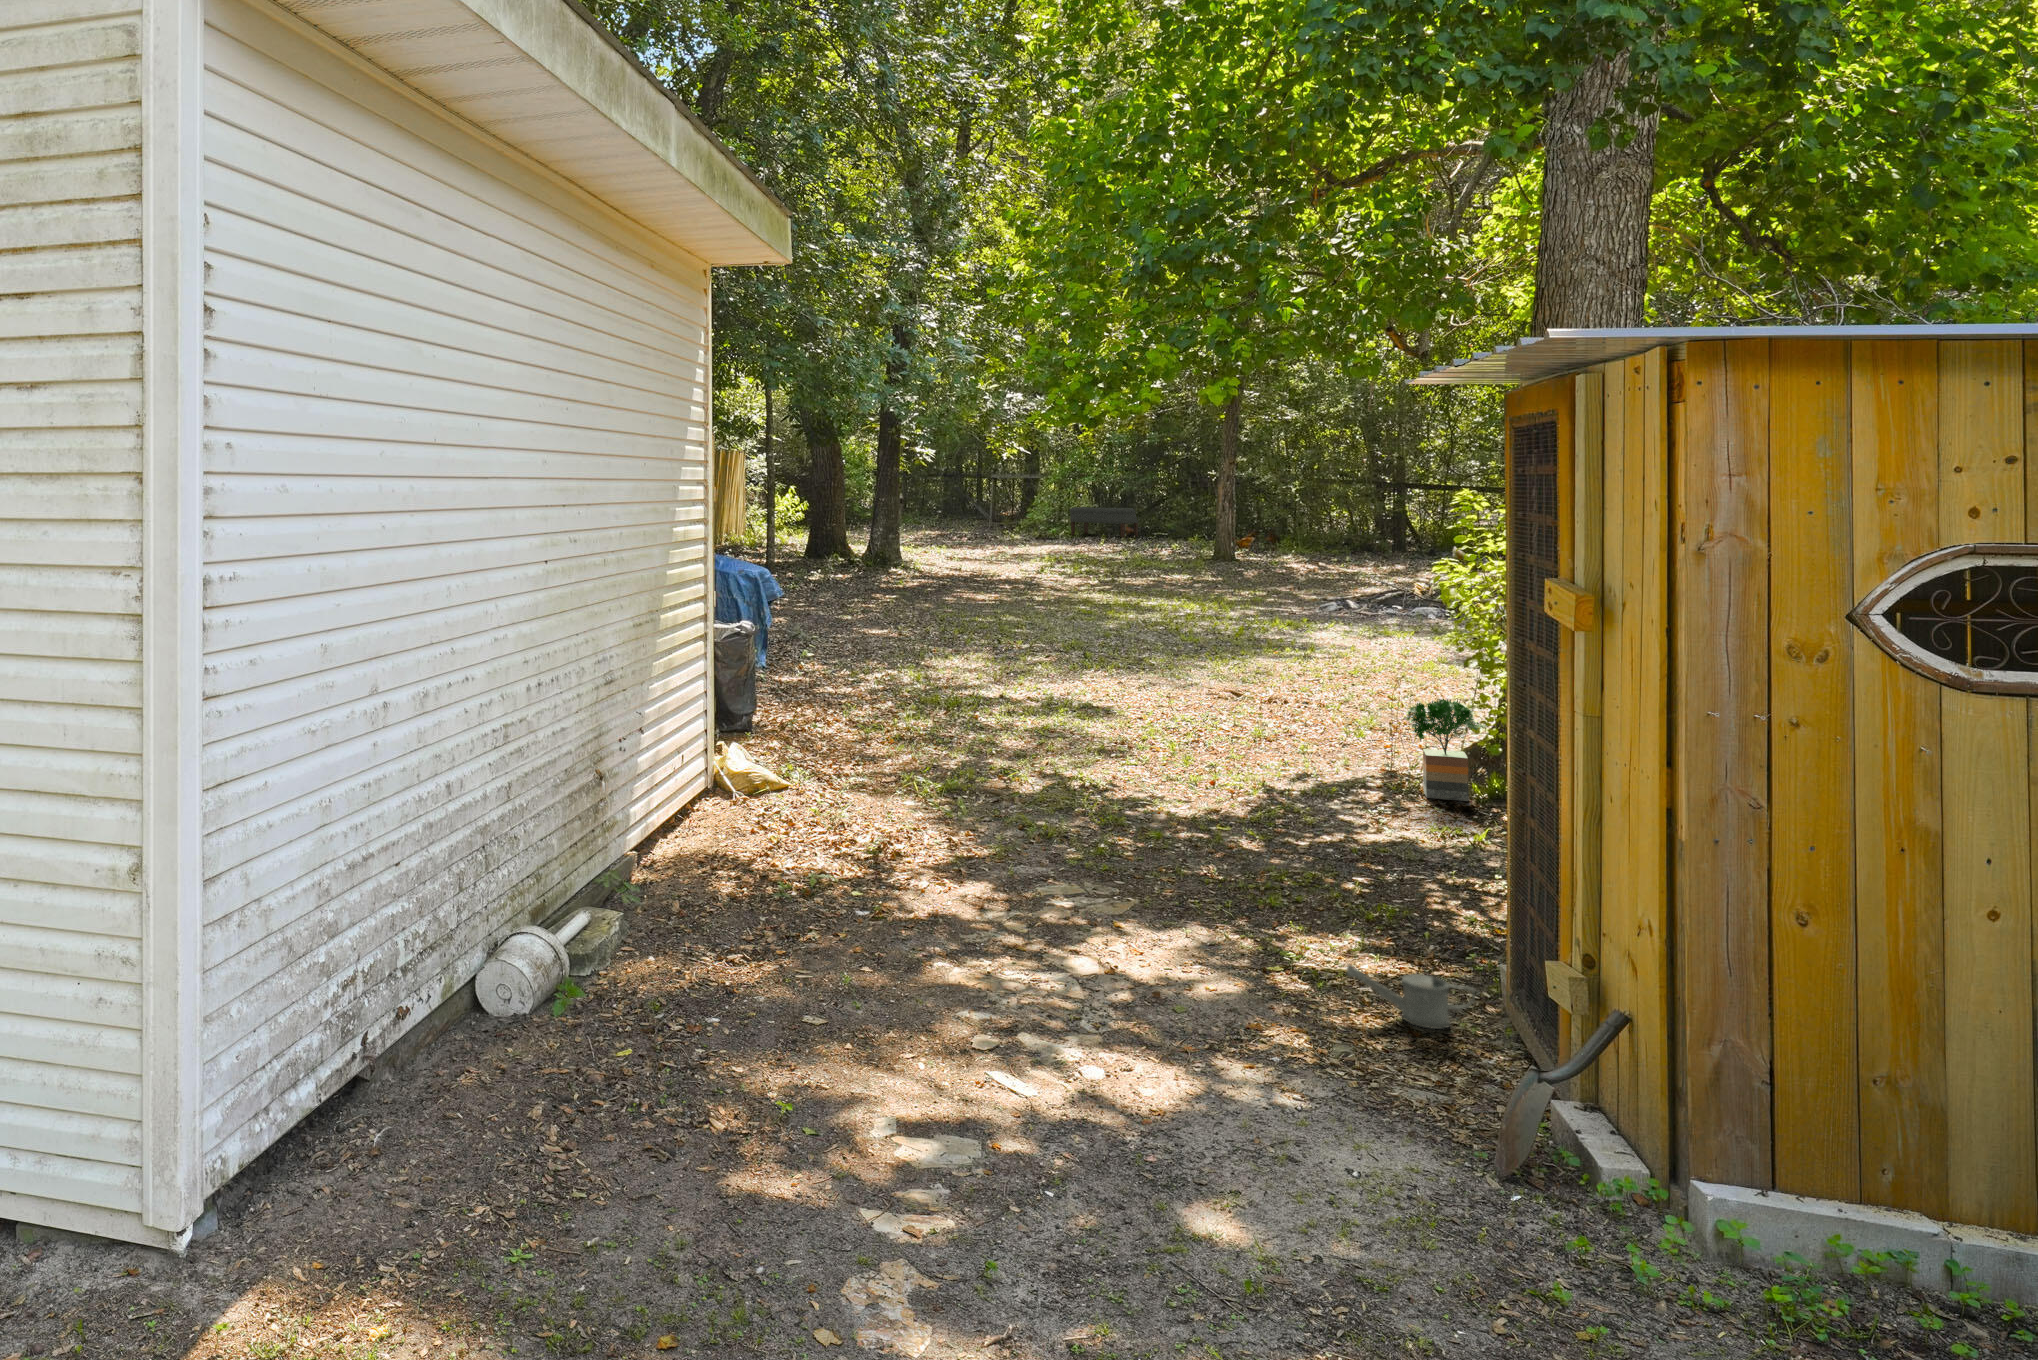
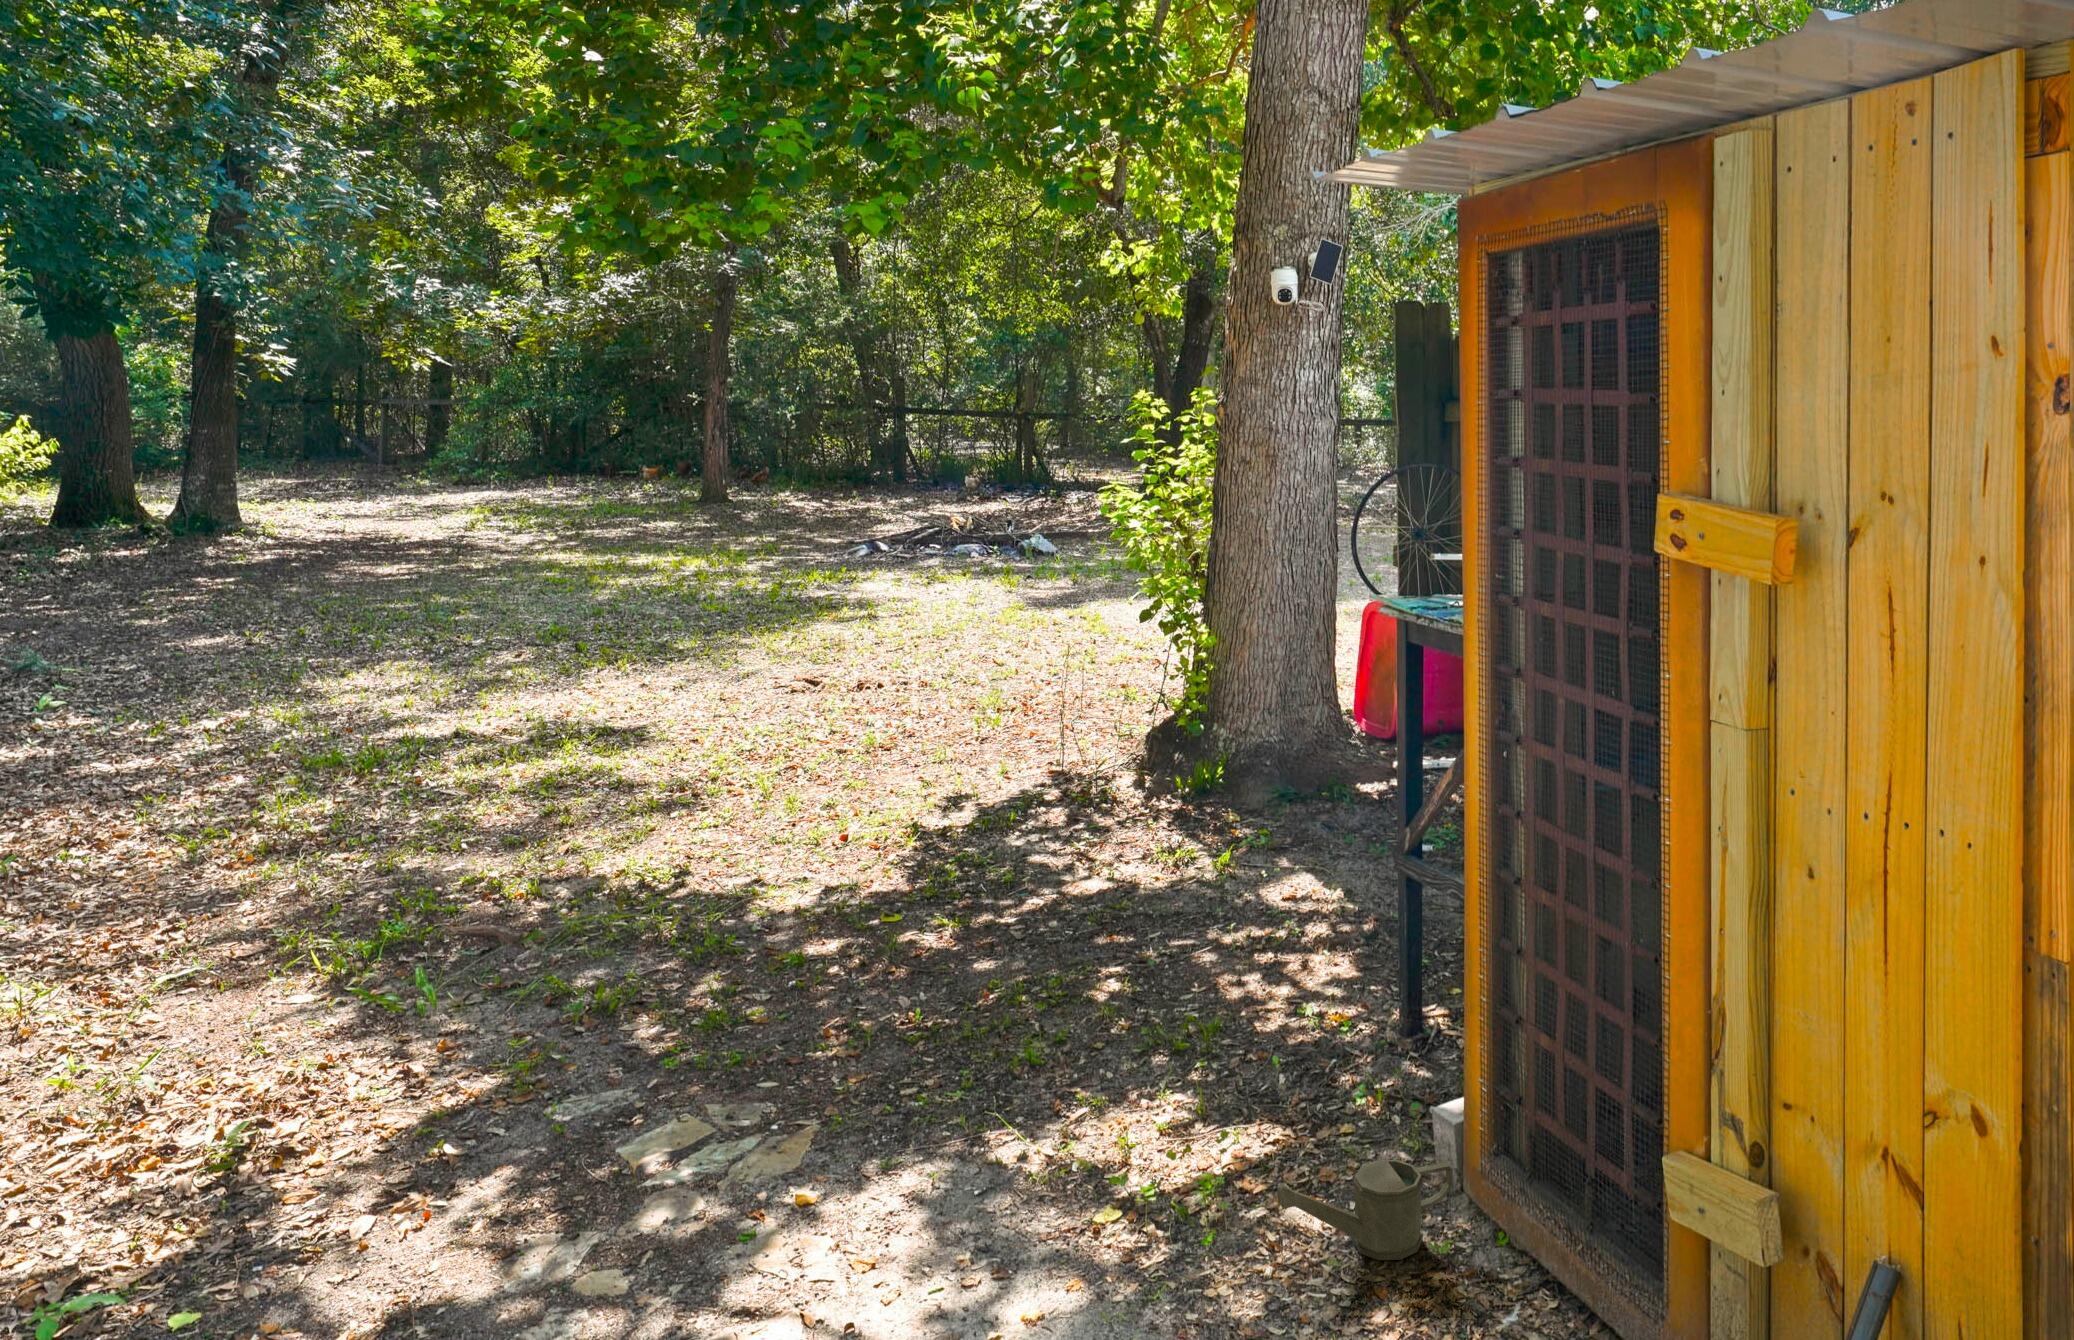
bench: present [1069,507,1139,537] -> none [503,442,600,480]
potted tree: present [1406,699,1485,801] -> none [1084,666,1179,800]

